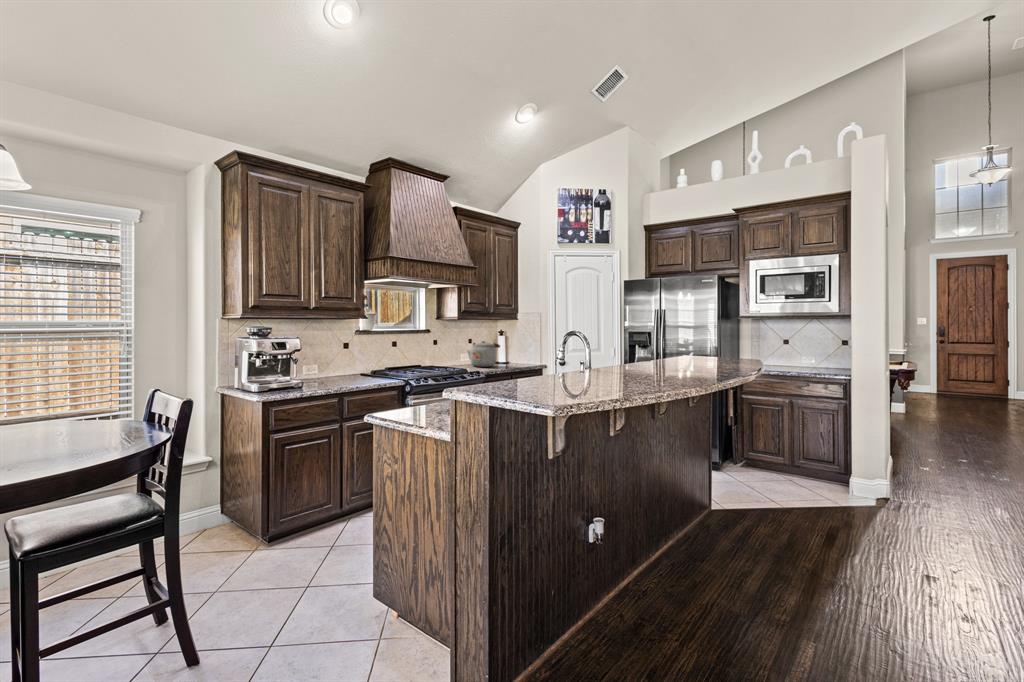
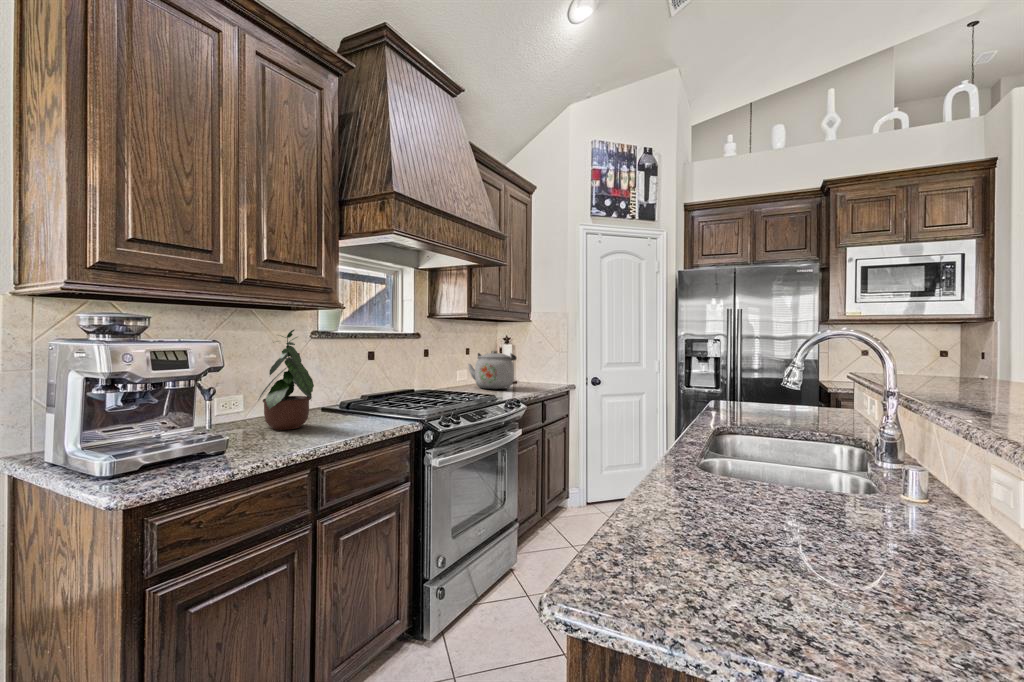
potted plant: none [319,331,350,381] -> present [258,330,314,430]

